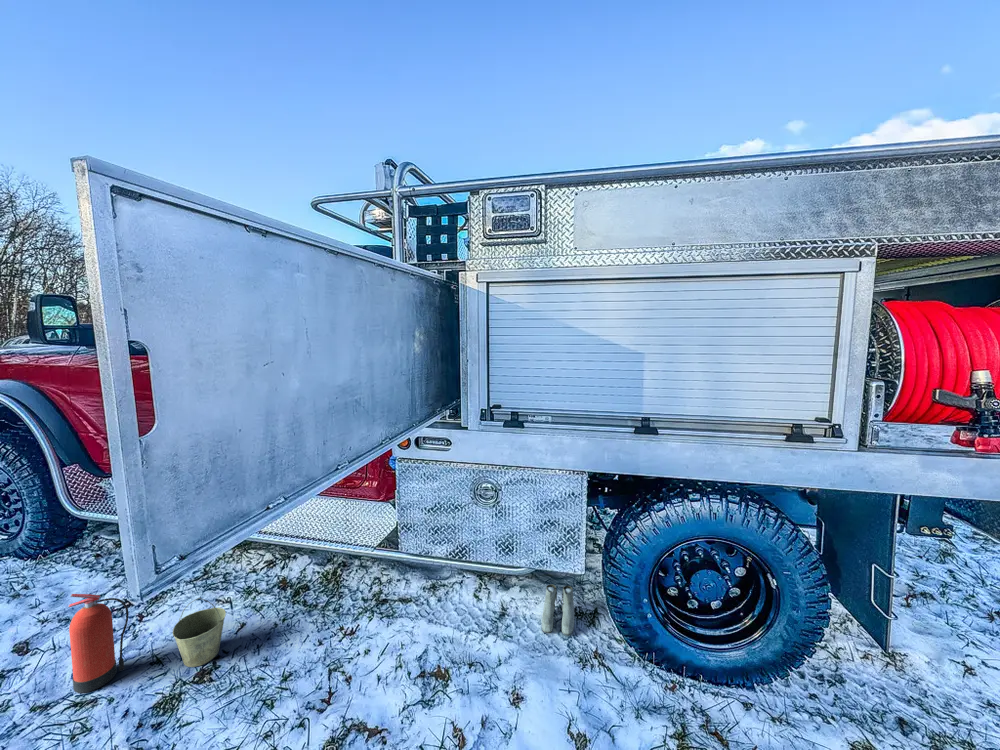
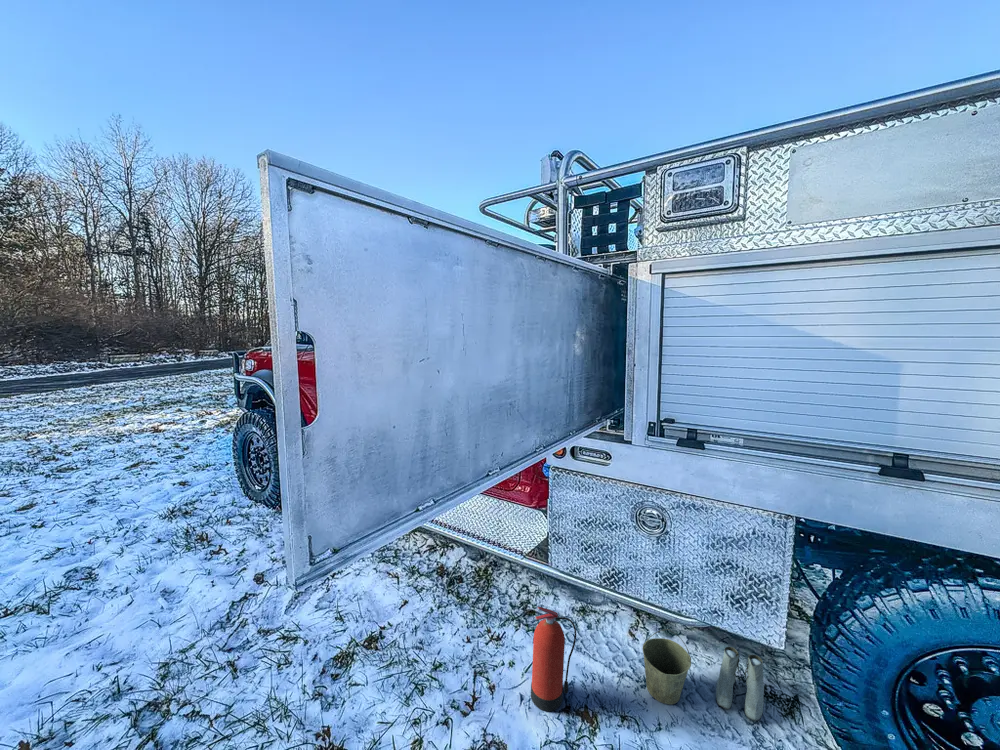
fire extinguisher: present [68,594,129,693] -> present [531,607,576,711]
bucket: present [173,598,226,667] -> present [643,629,691,705]

